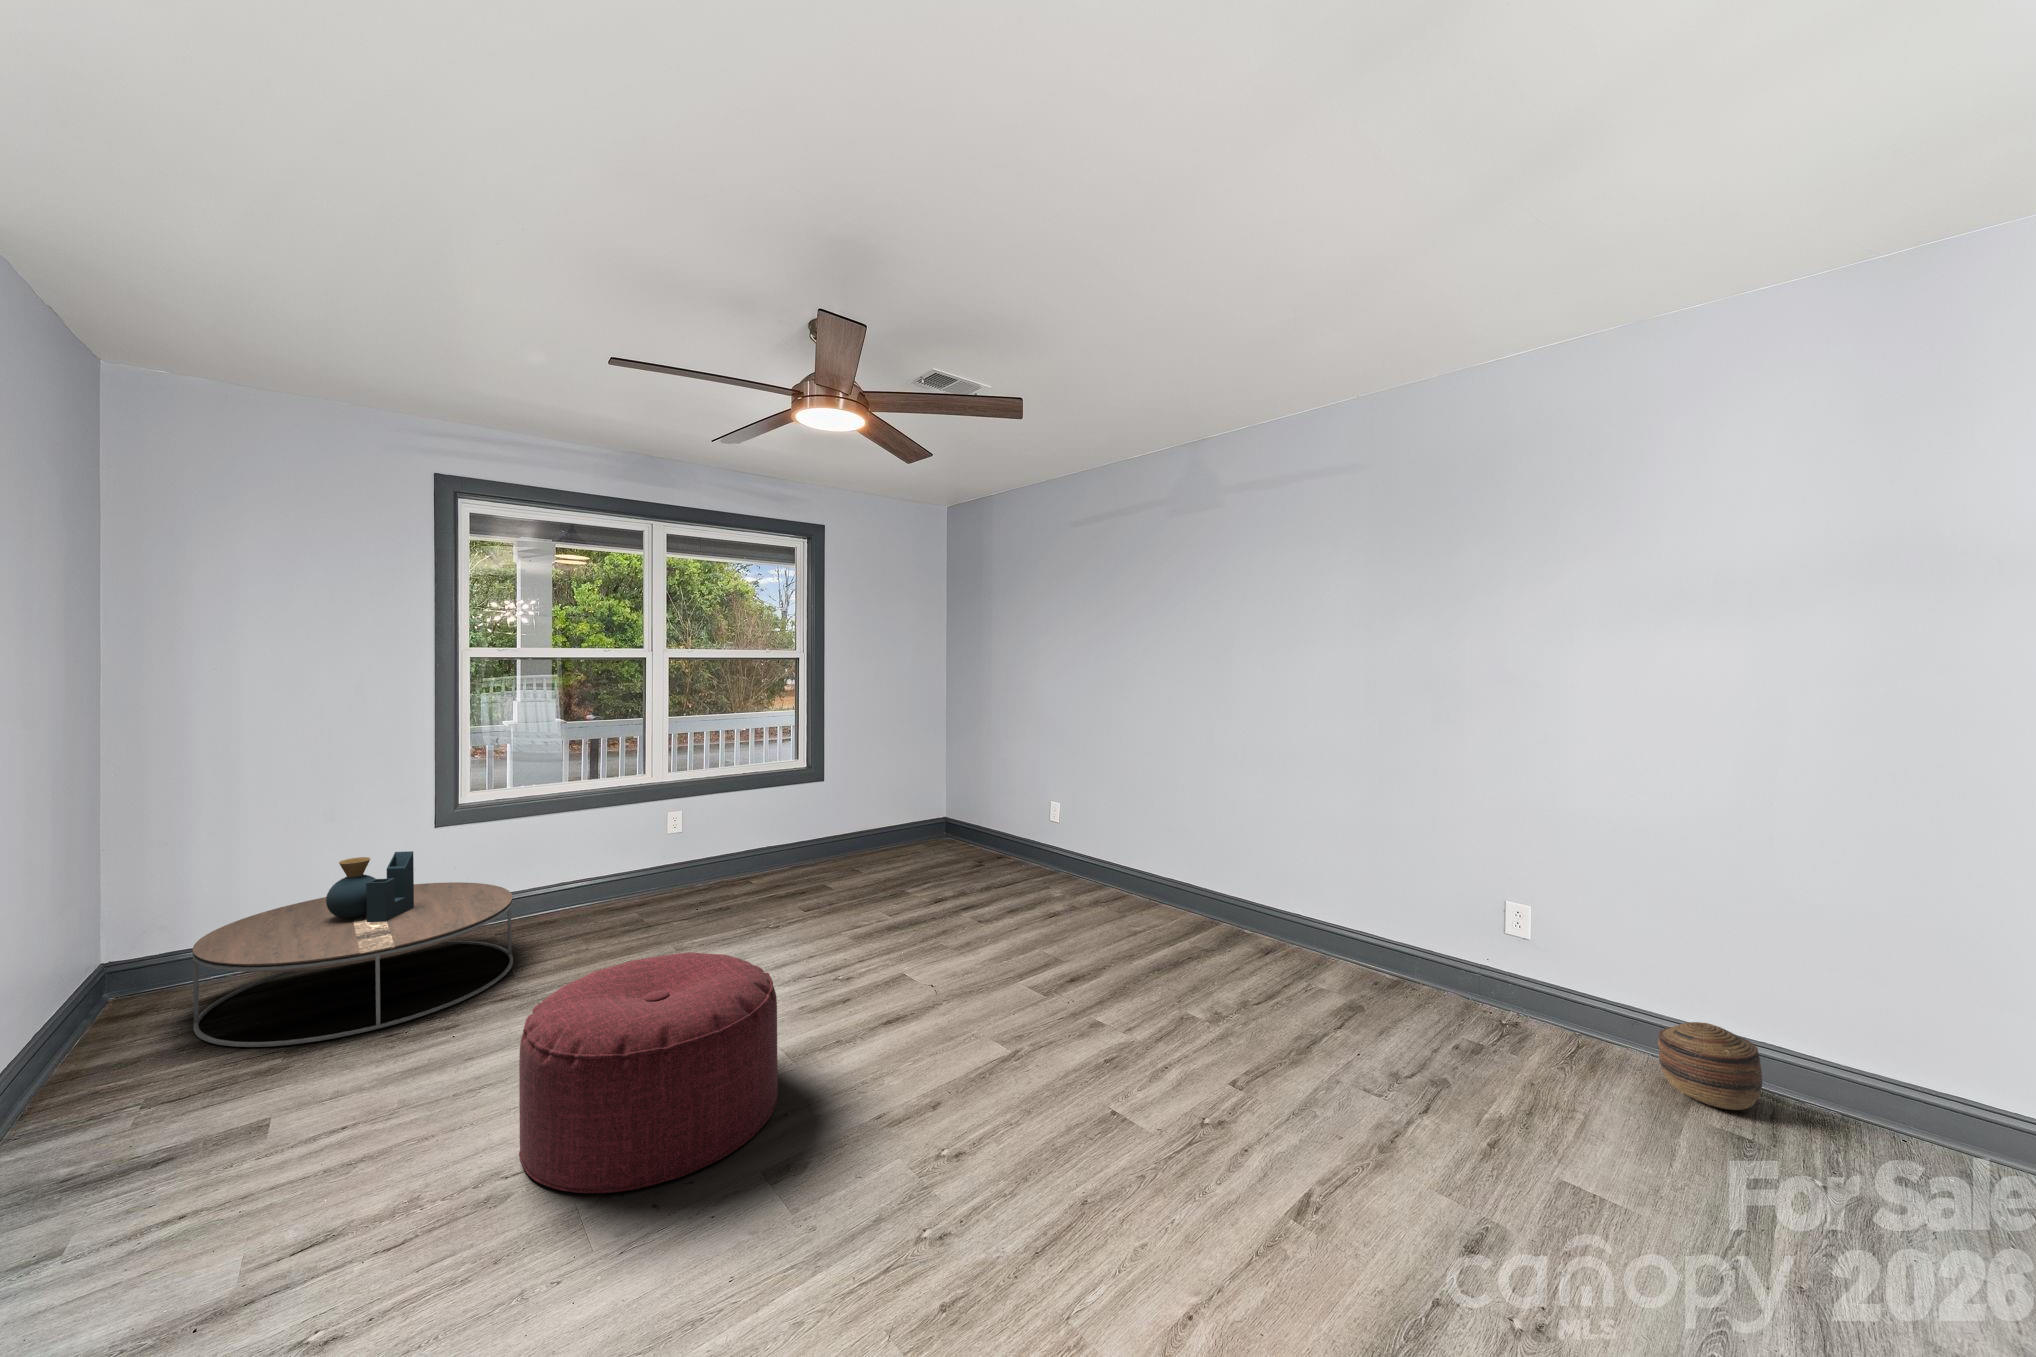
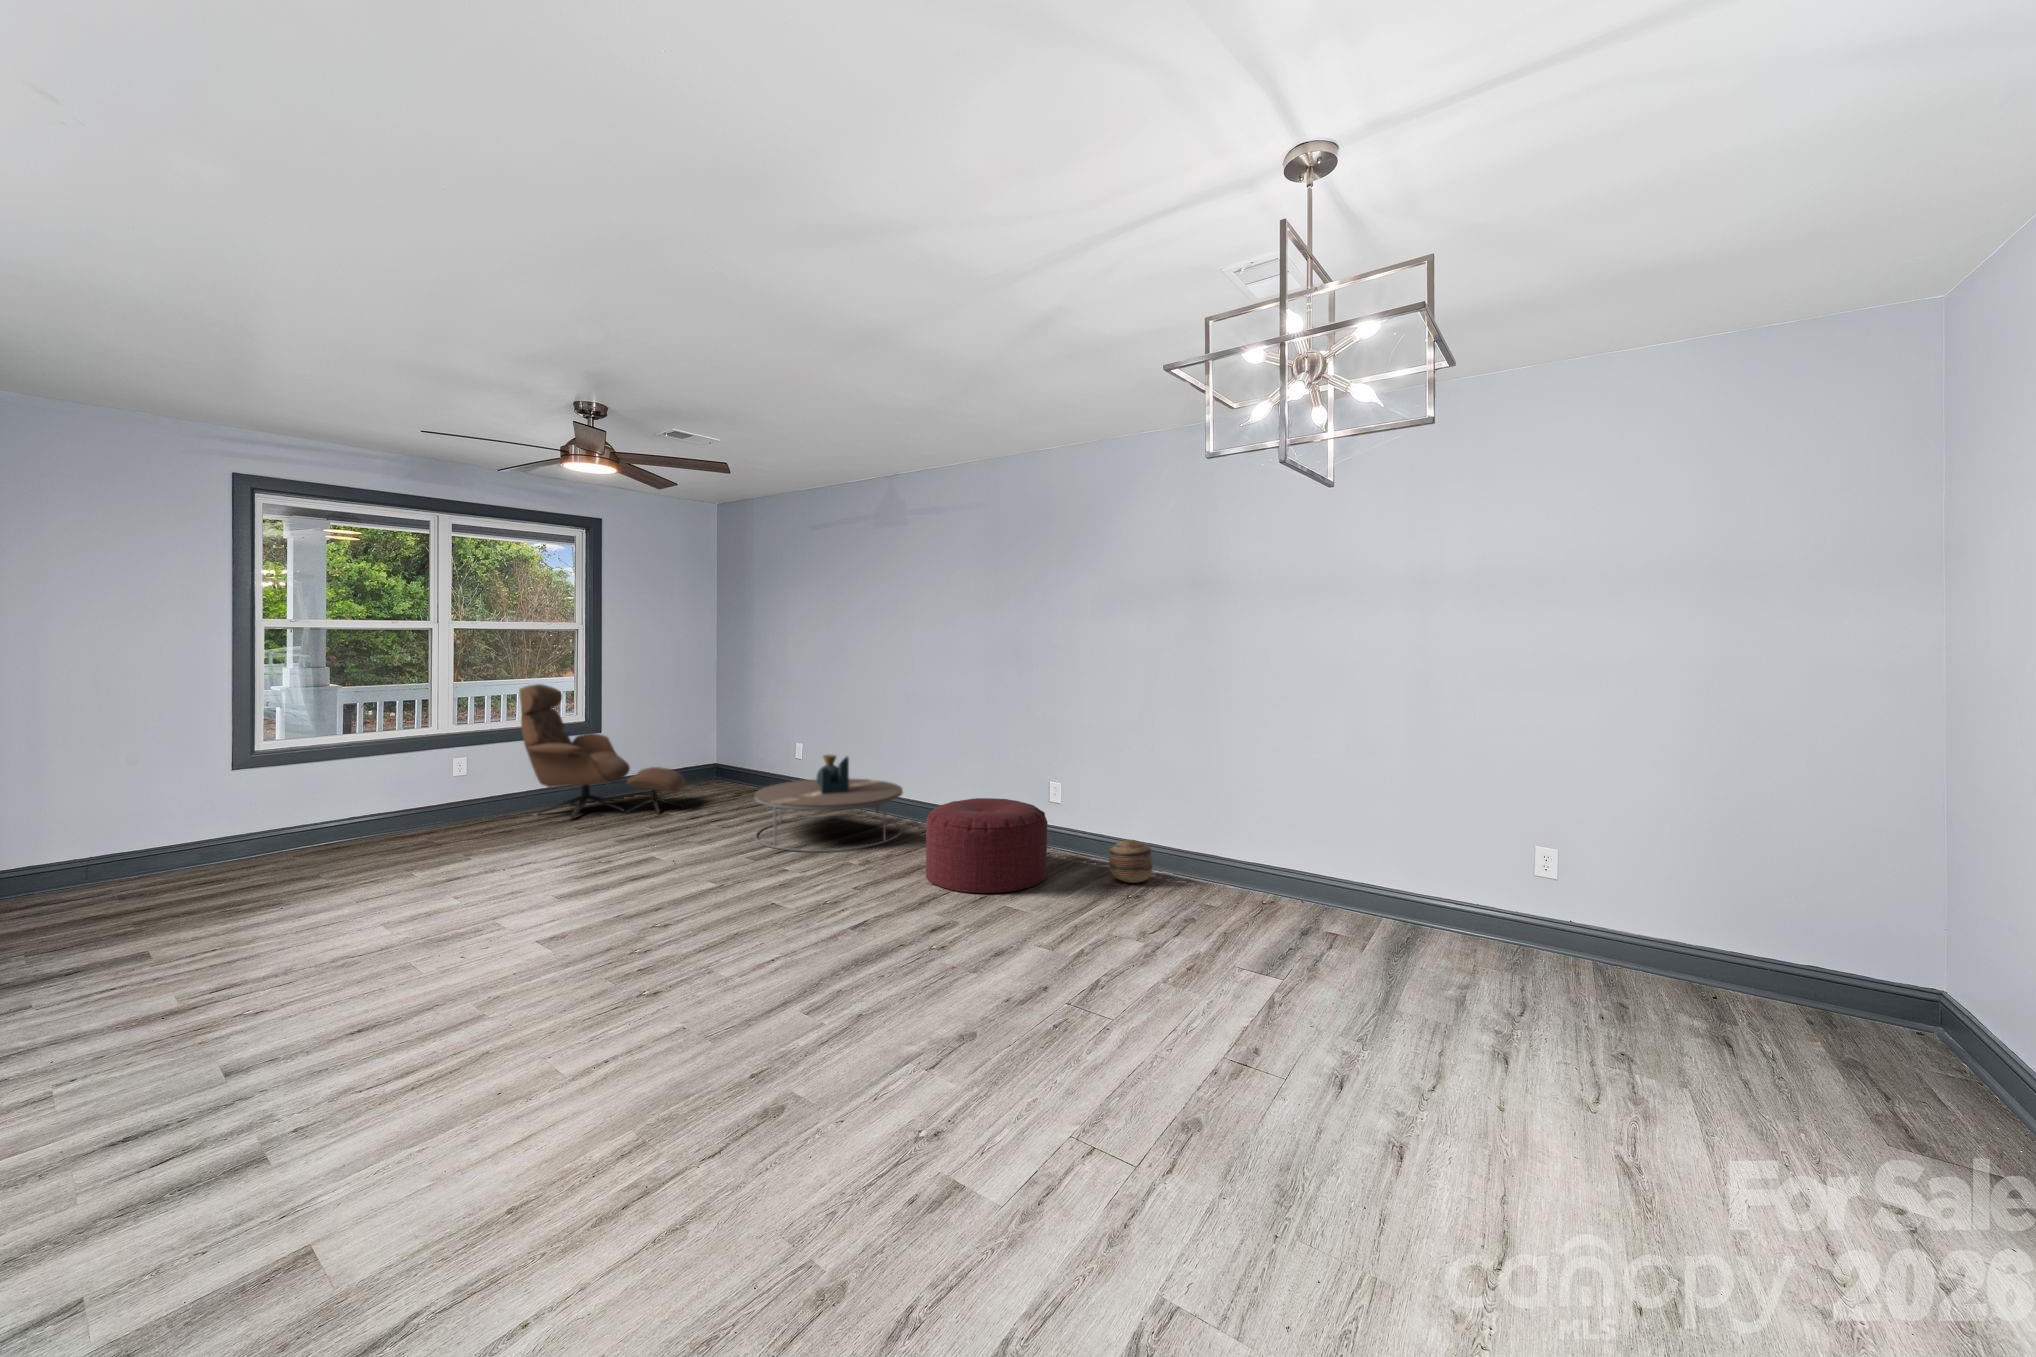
lounge chair: none [738,722,923,892] -> present [519,684,685,819]
coffee table: present [192,851,513,1047] -> present [755,755,903,852]
ottoman: present [519,952,778,1193] -> present [926,798,1047,893]

